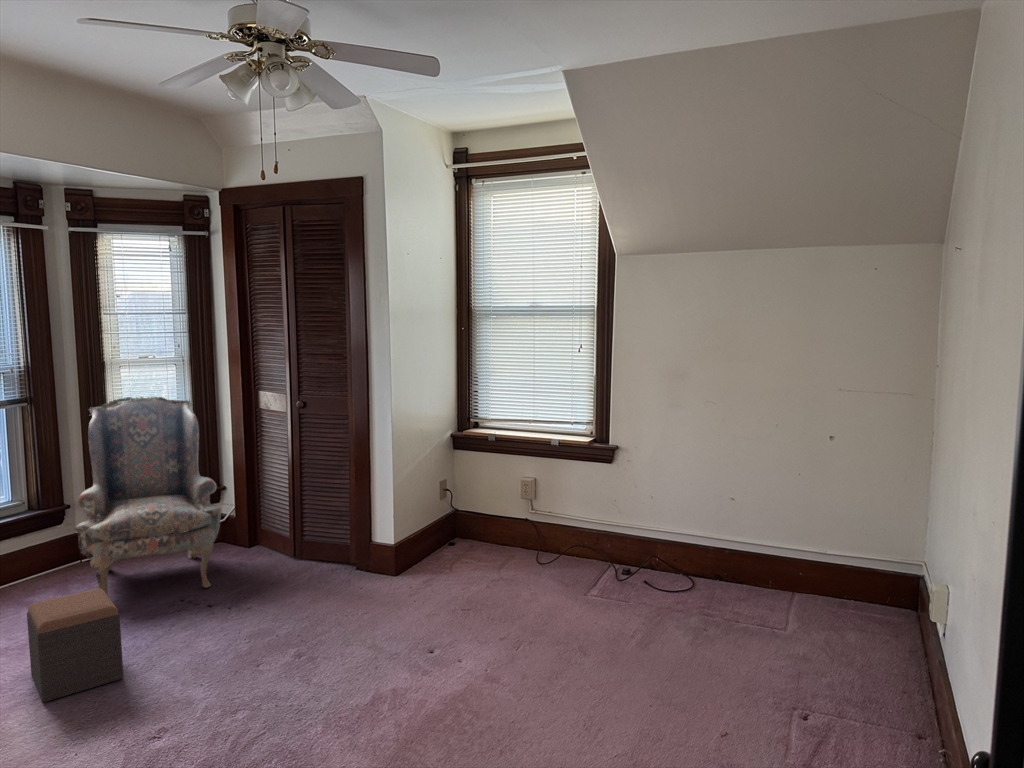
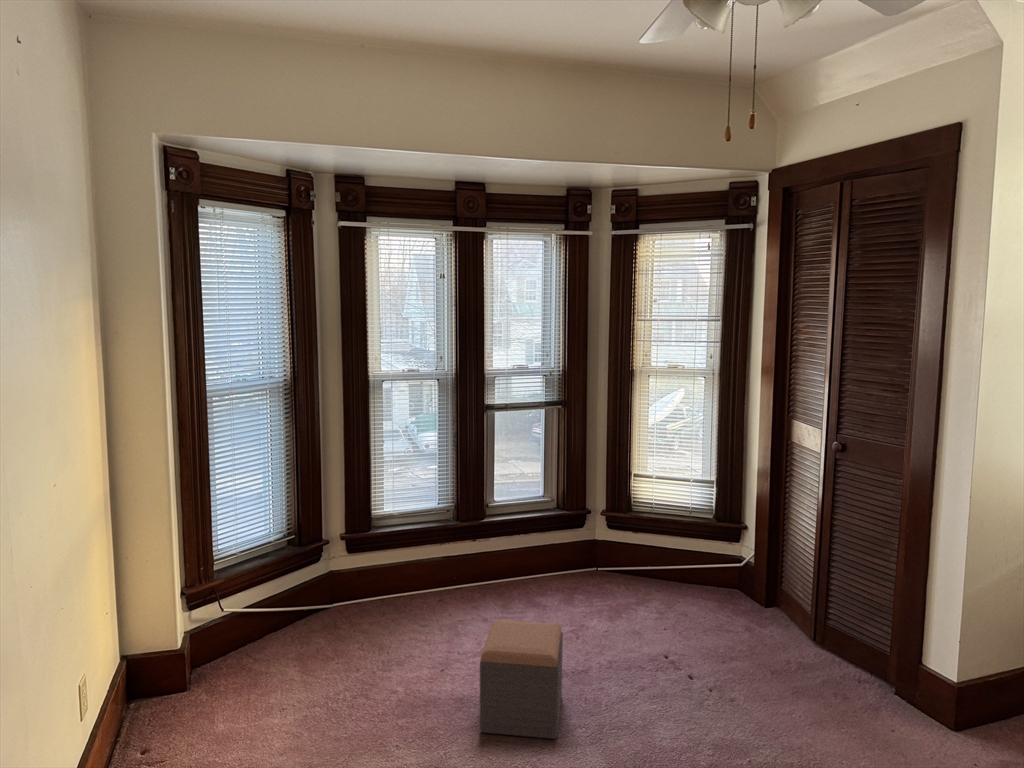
armchair: present [75,397,221,595] -> none [573,409,722,648]

